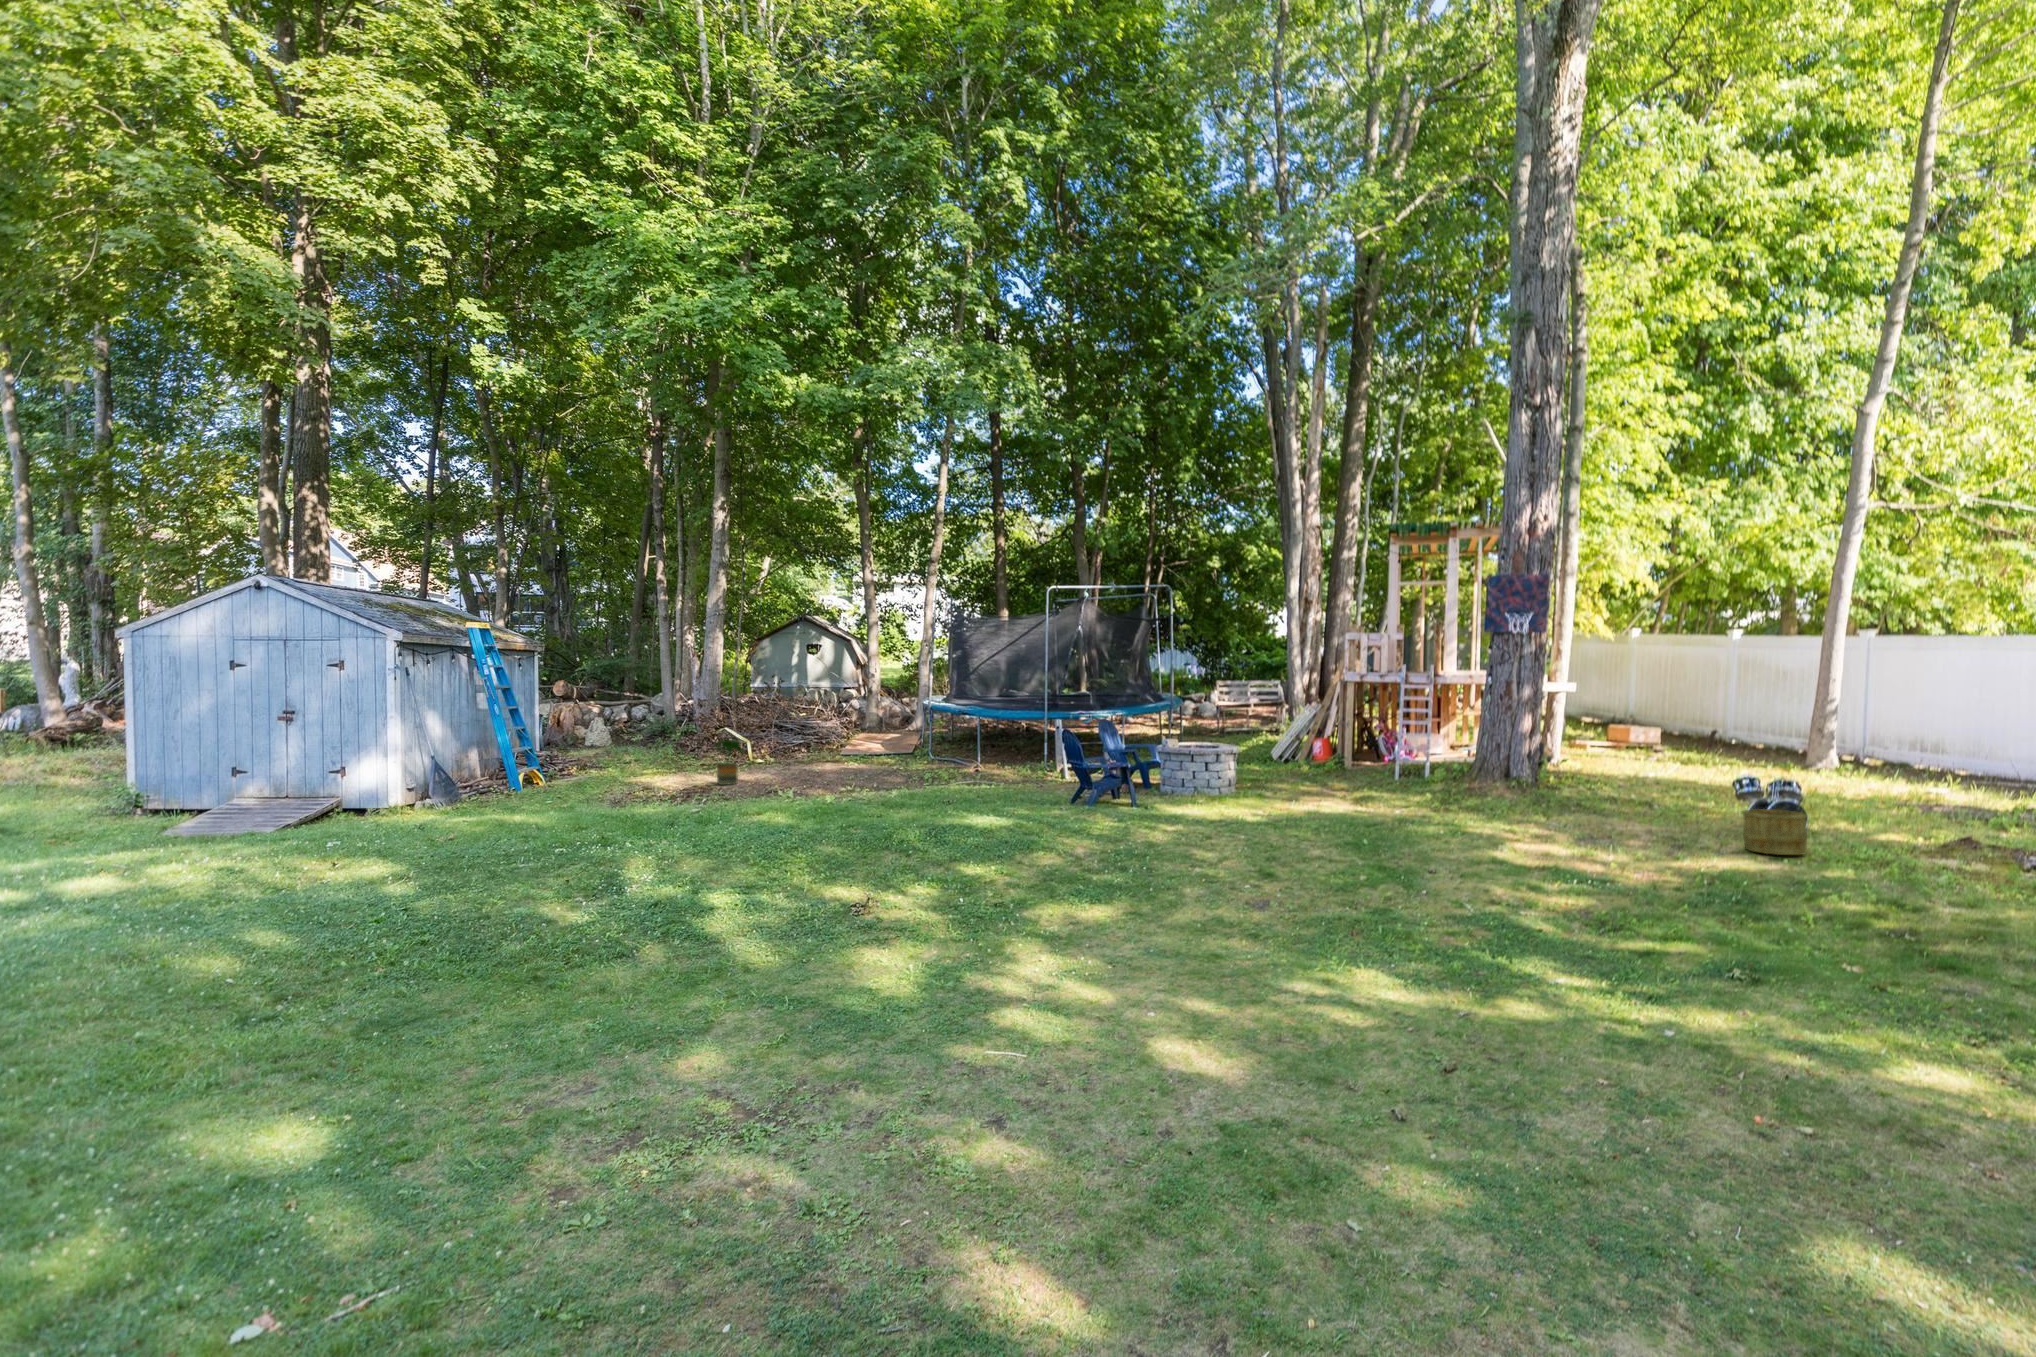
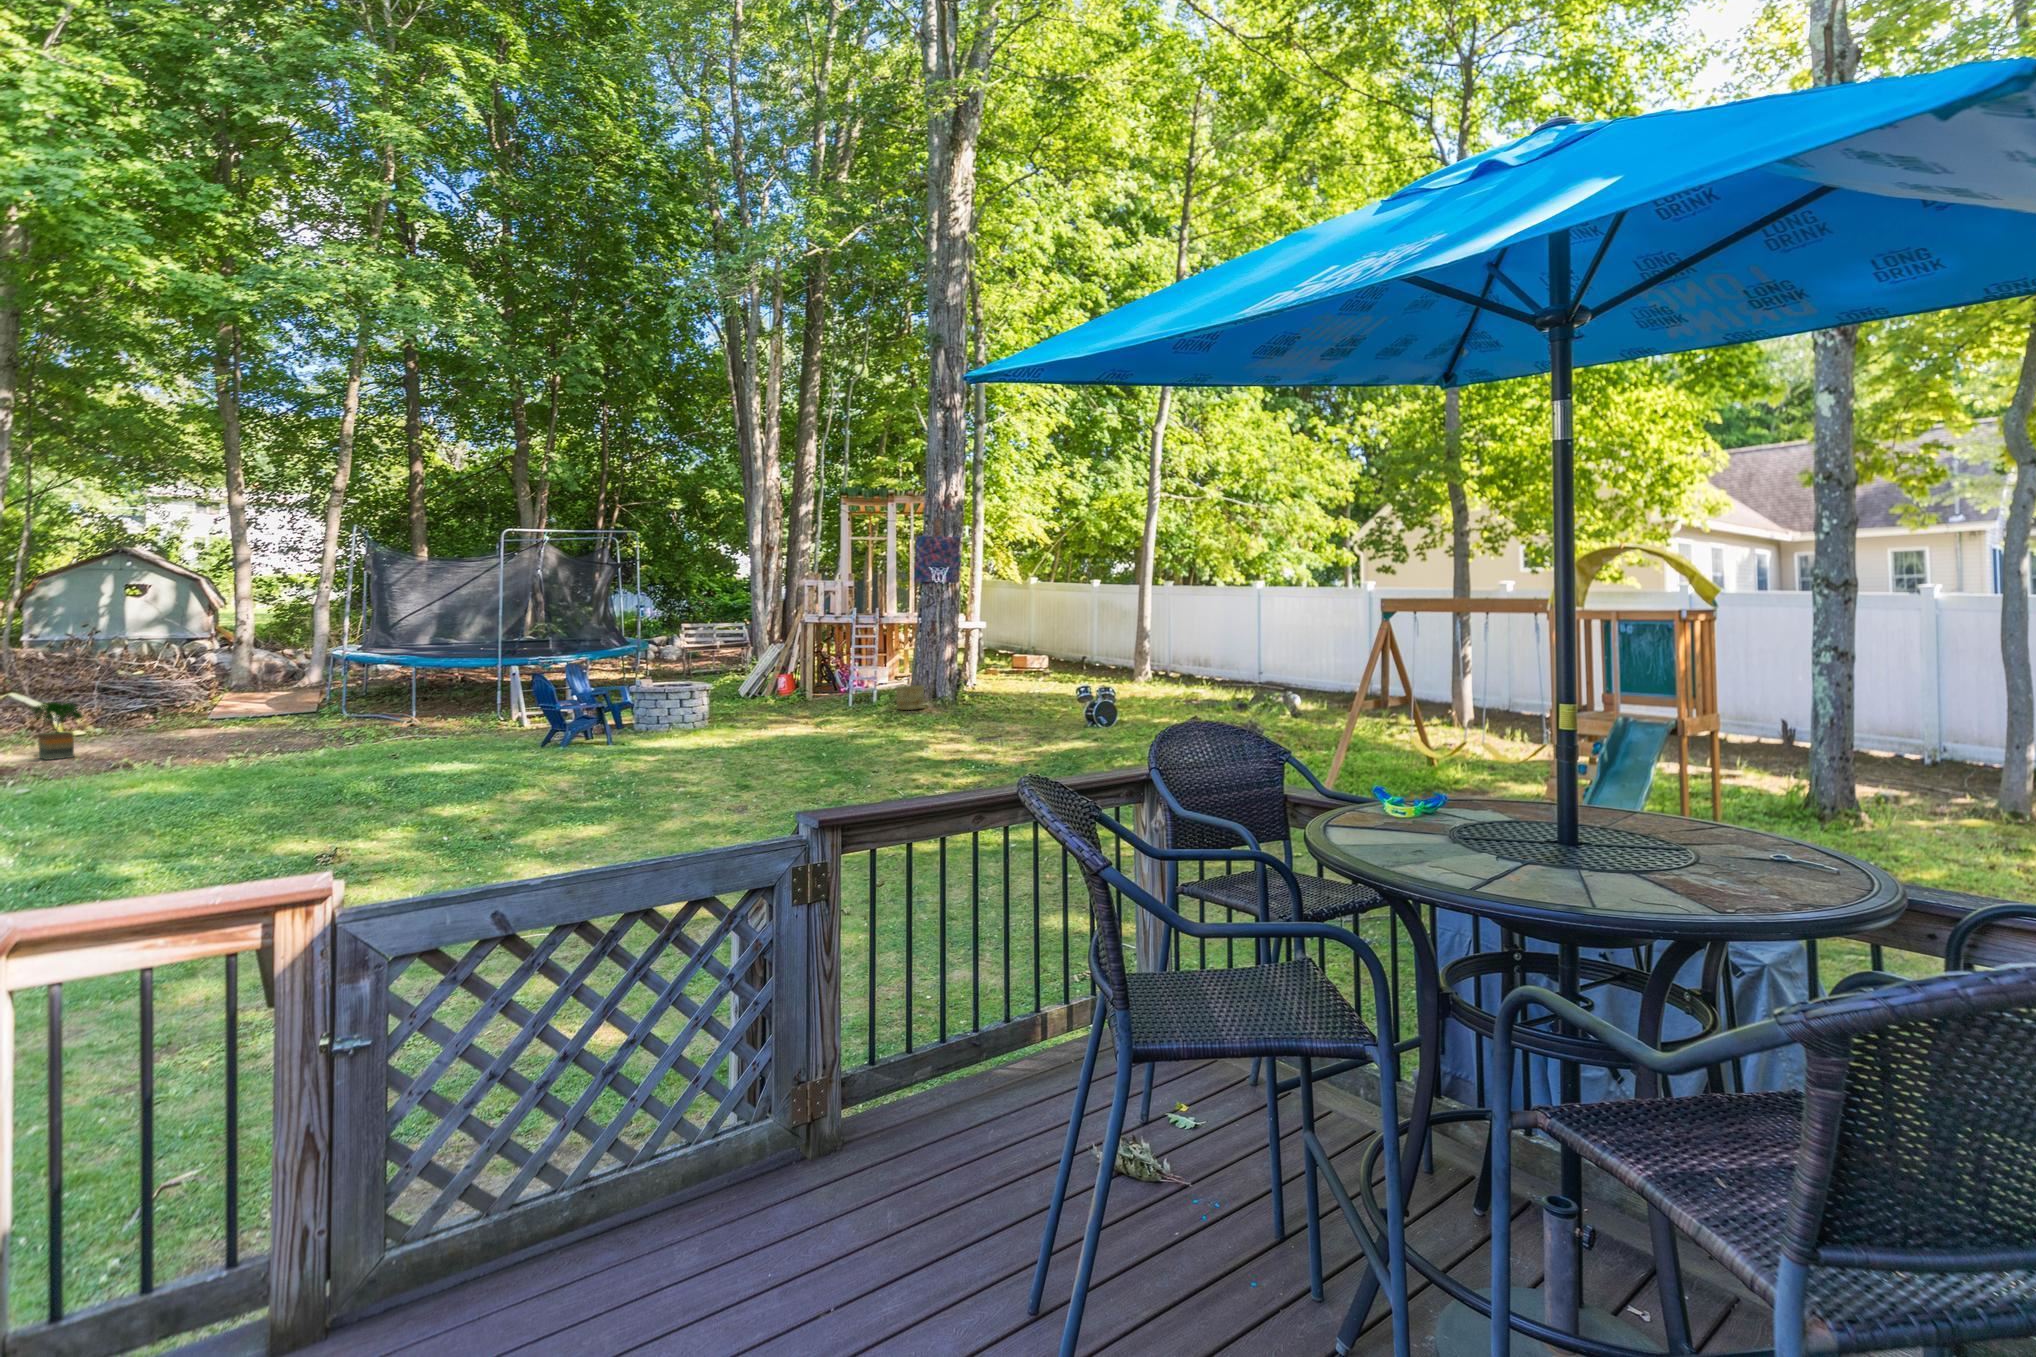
wooden bucket: present [1742,809,1807,855] -> present [896,685,924,710]

